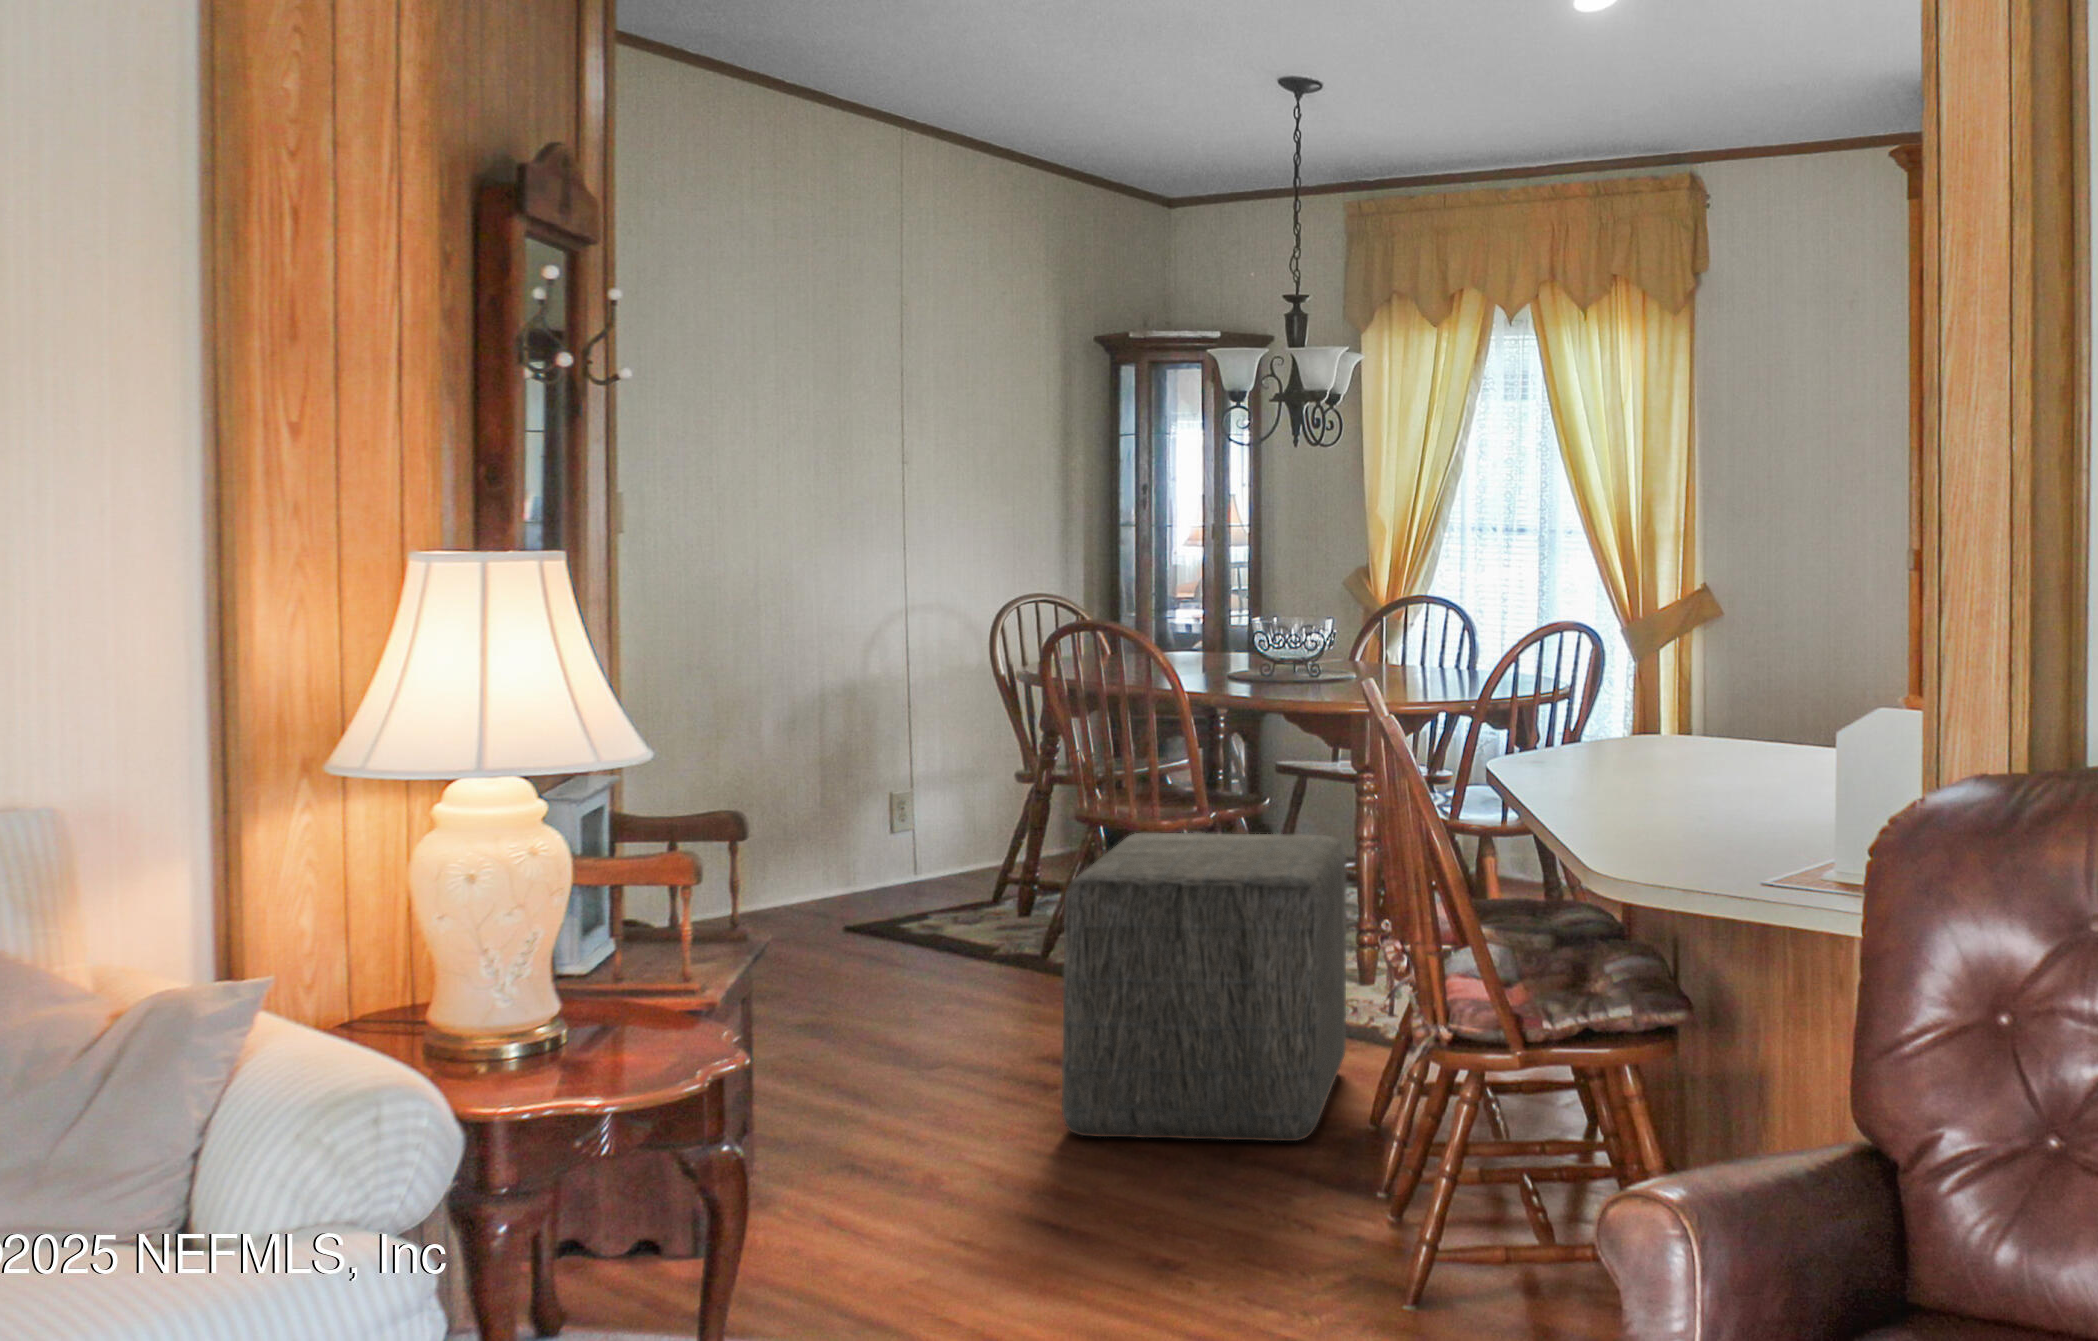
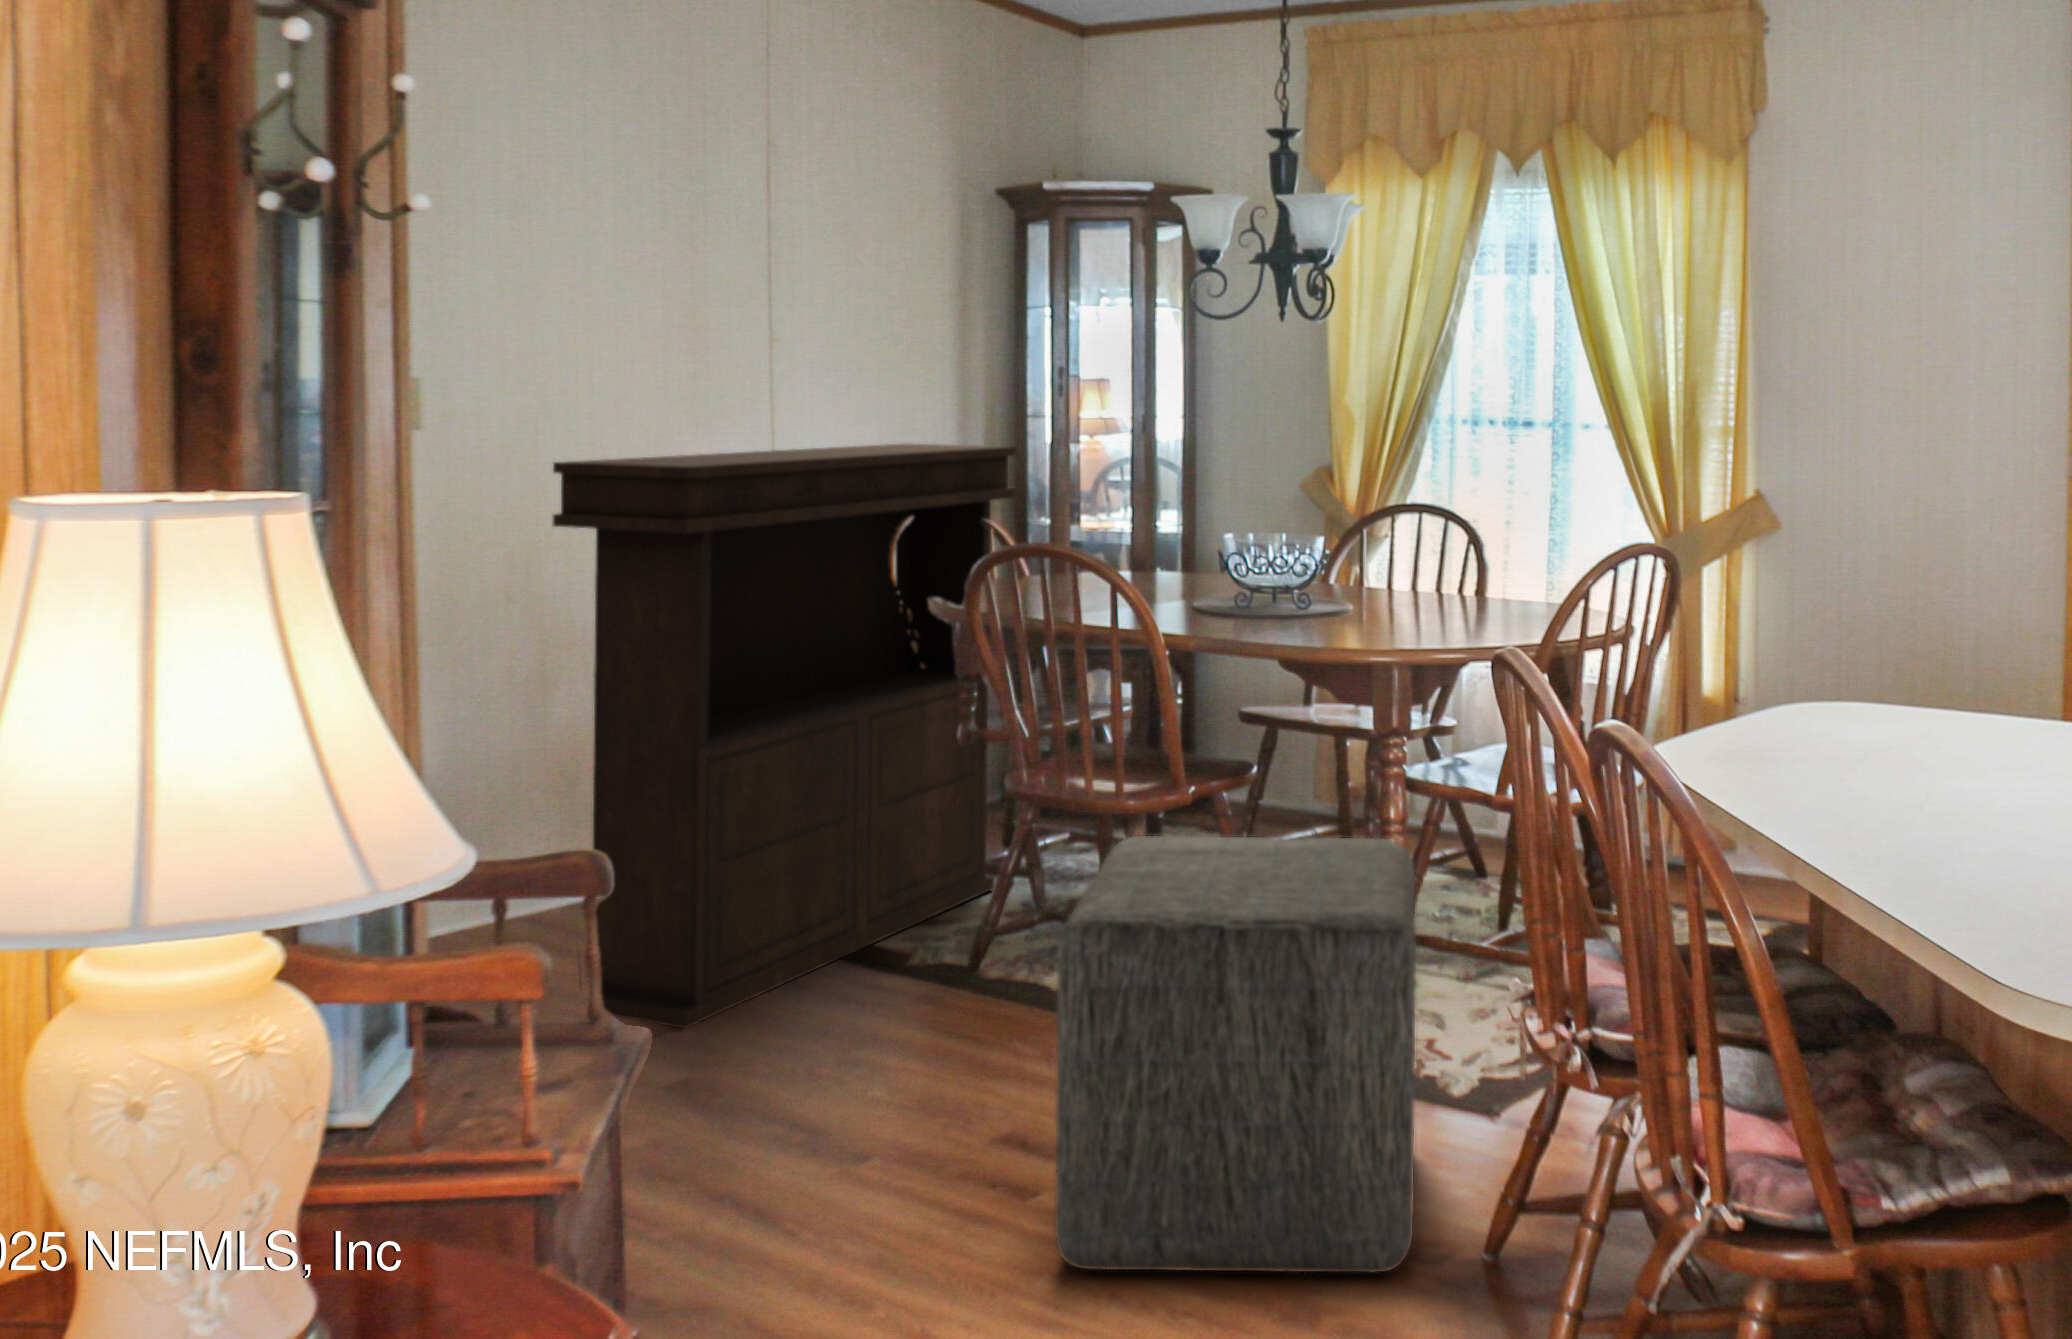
console table: none [722,546,1091,995] -> present [553,444,1017,1028]

